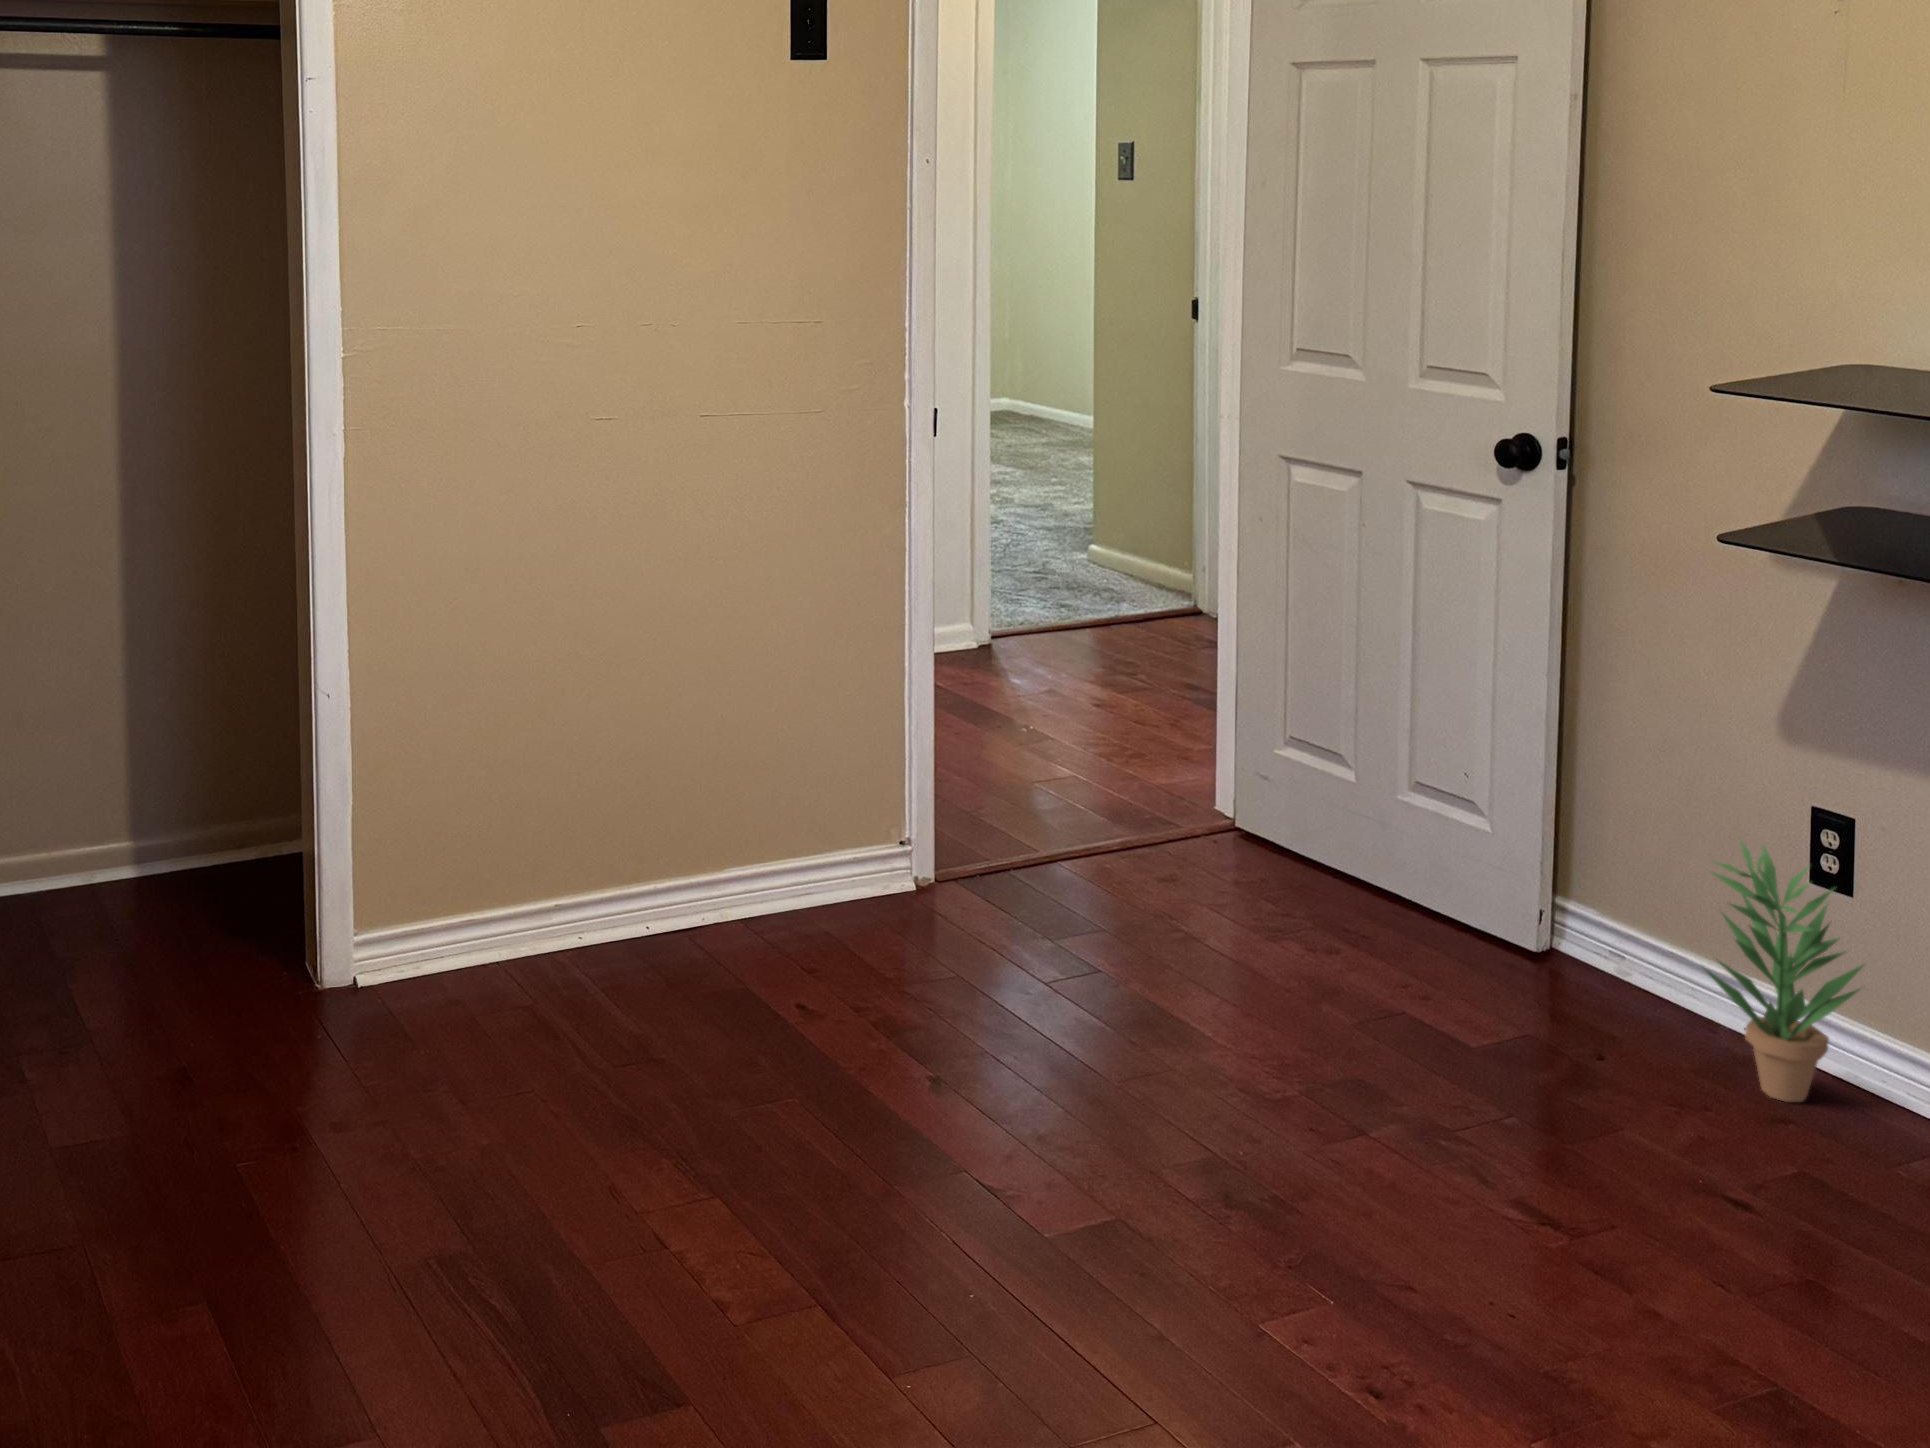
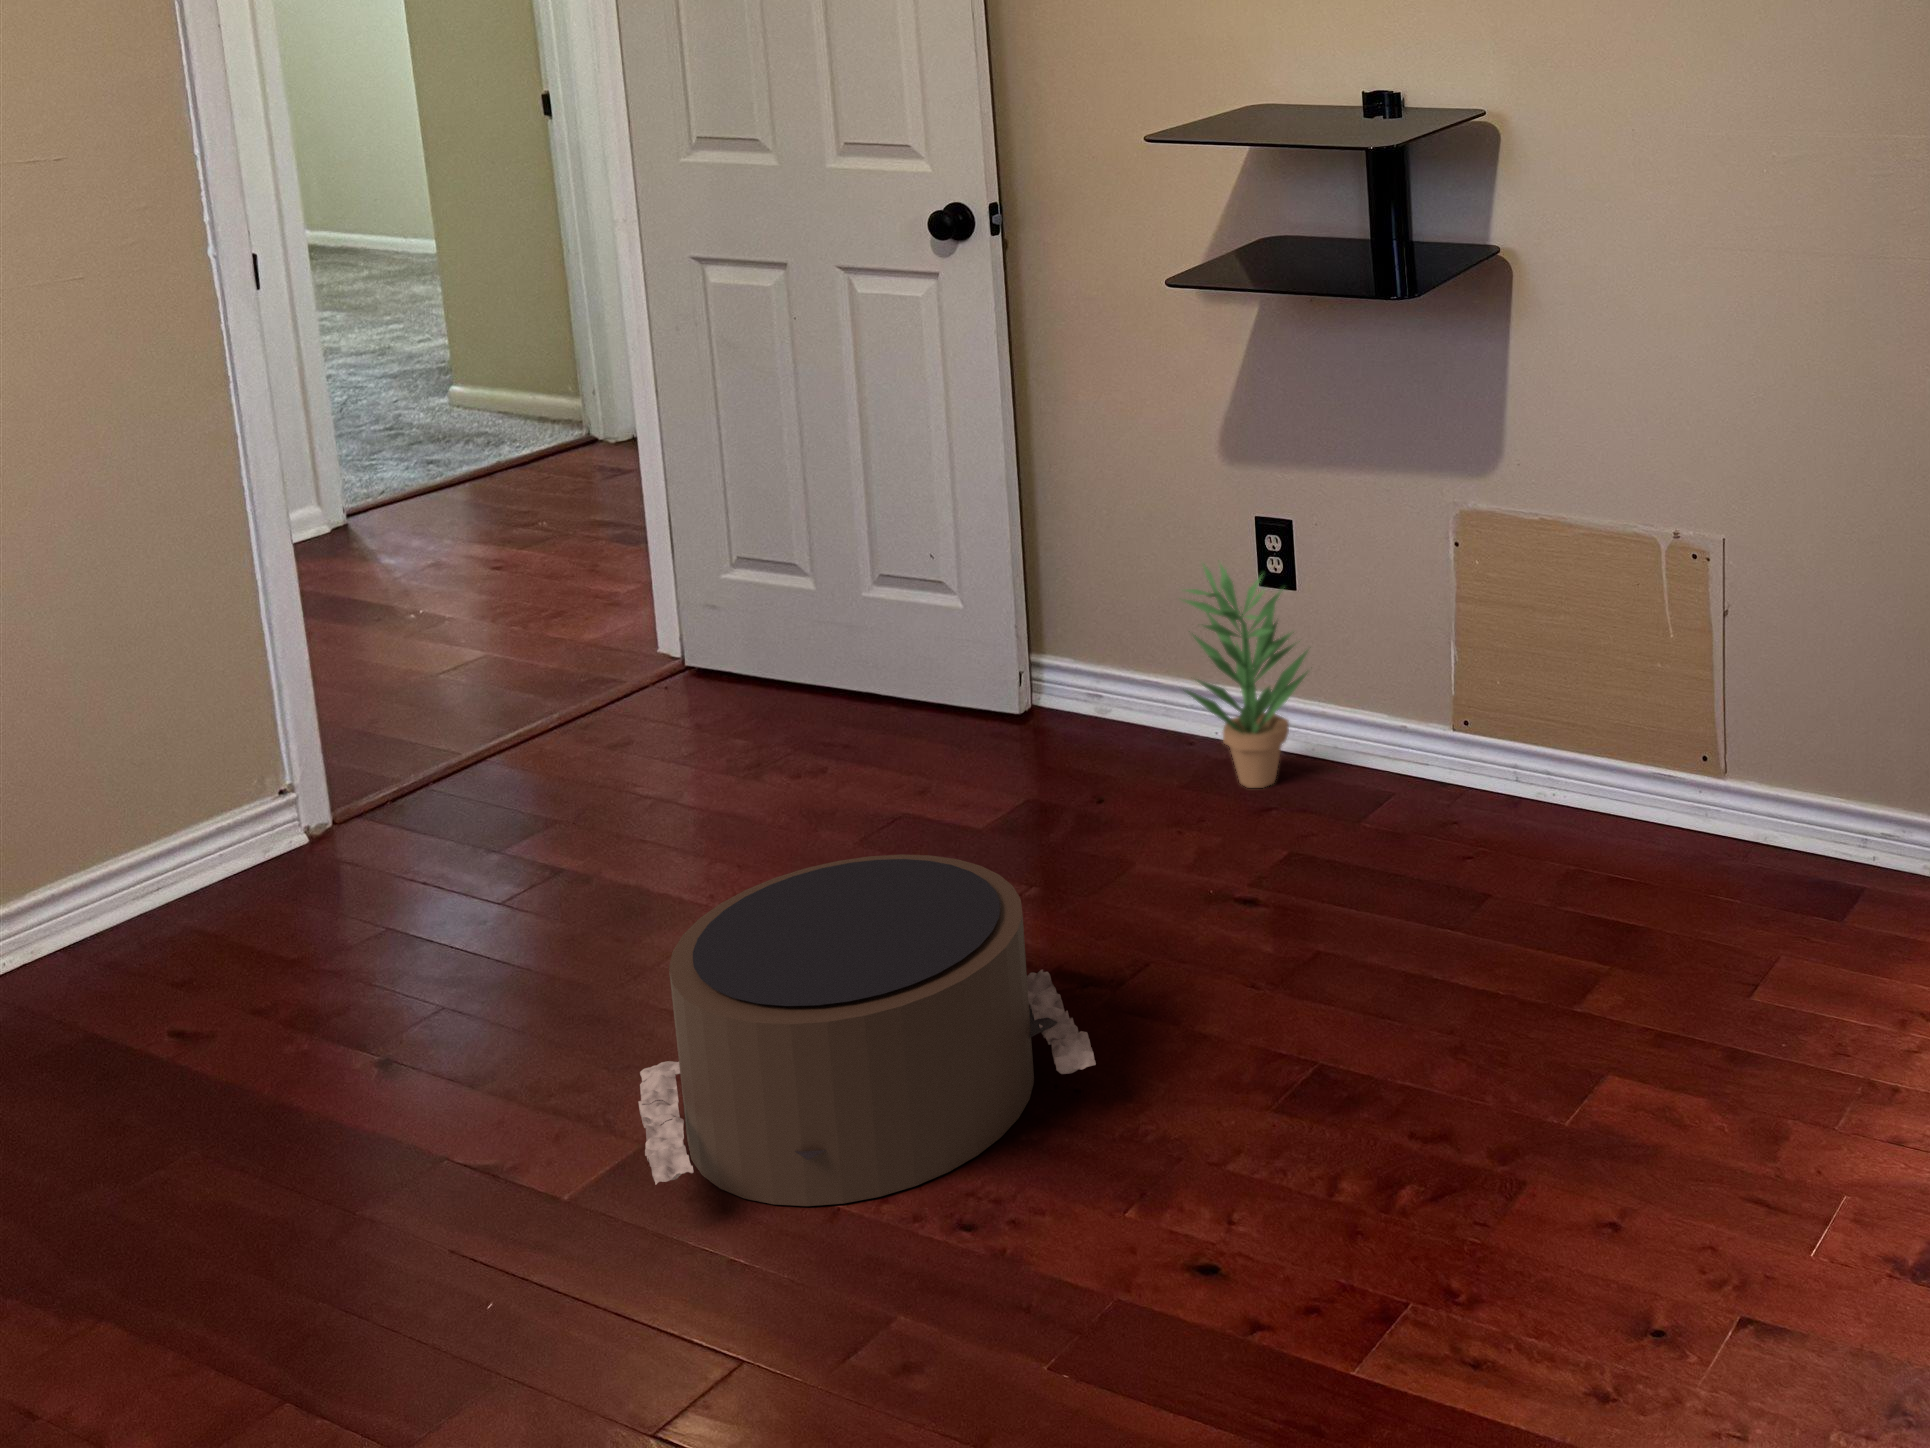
pouf: none [1101,1014,1517,1331] -> present [638,854,1096,1206]

